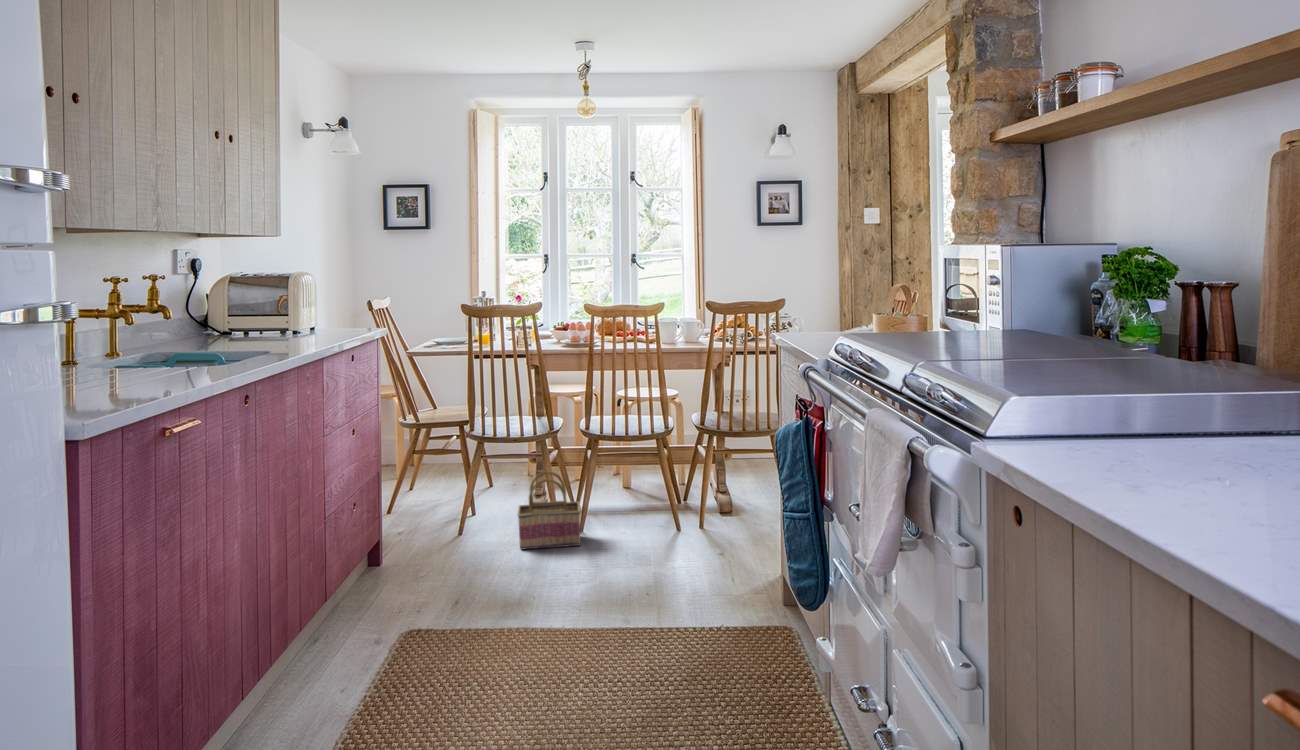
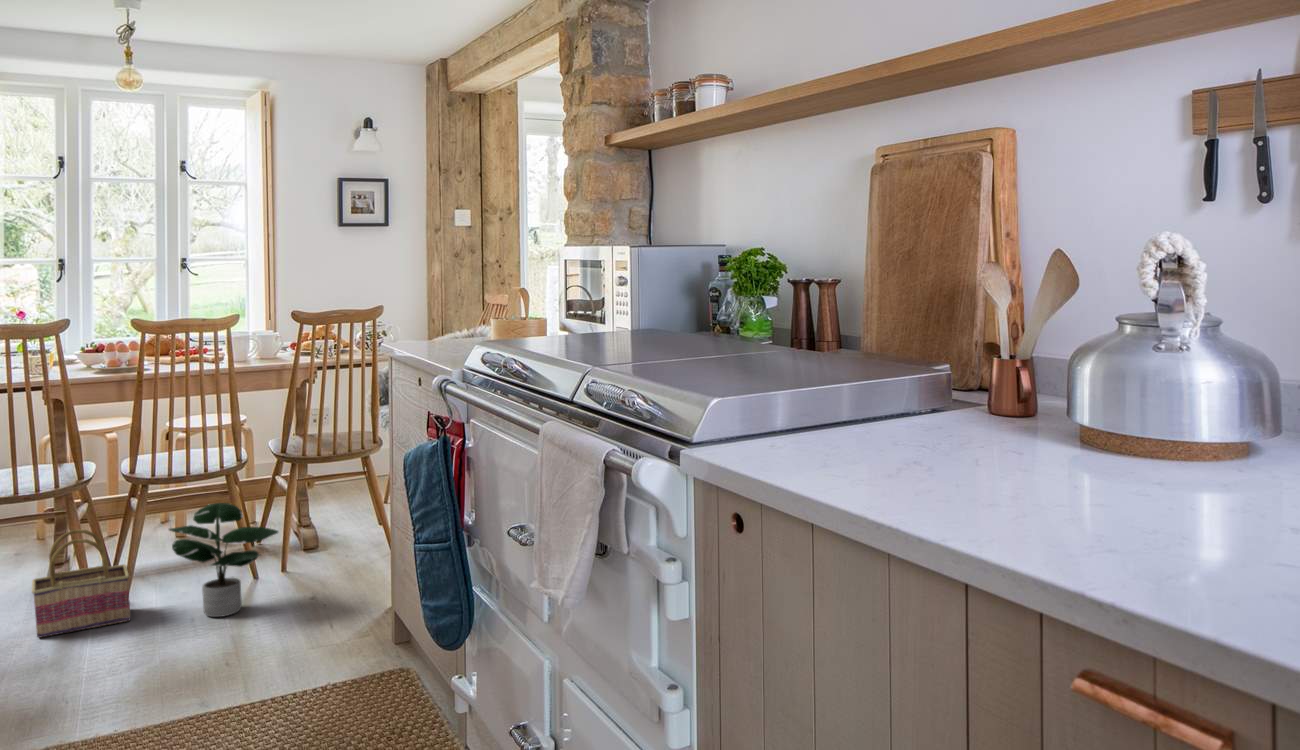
potted plant: none [607,460,688,552] -> present [169,503,278,617]

